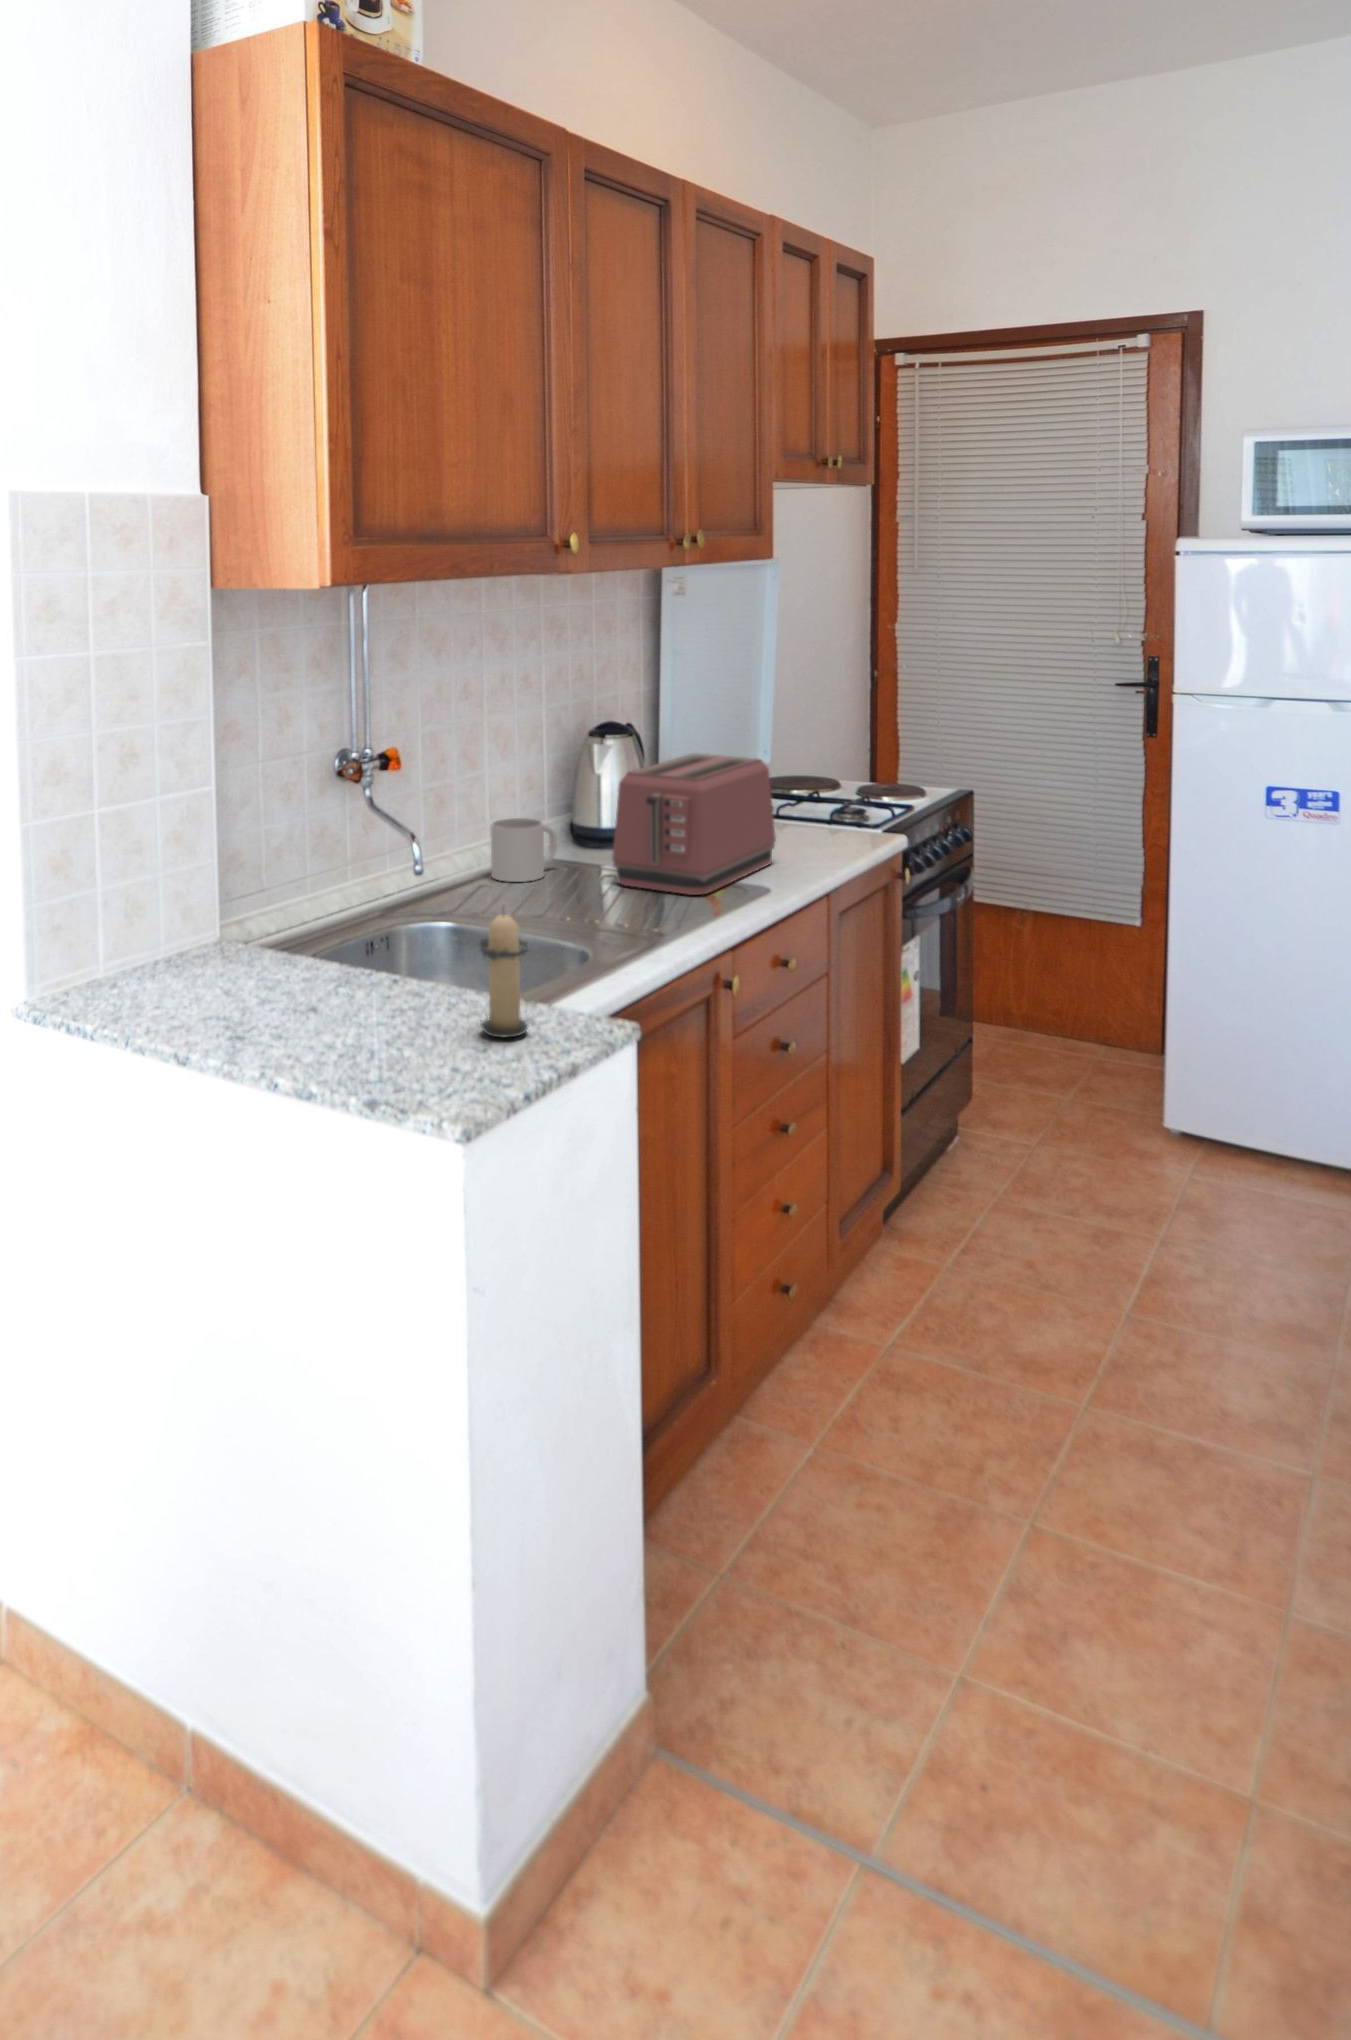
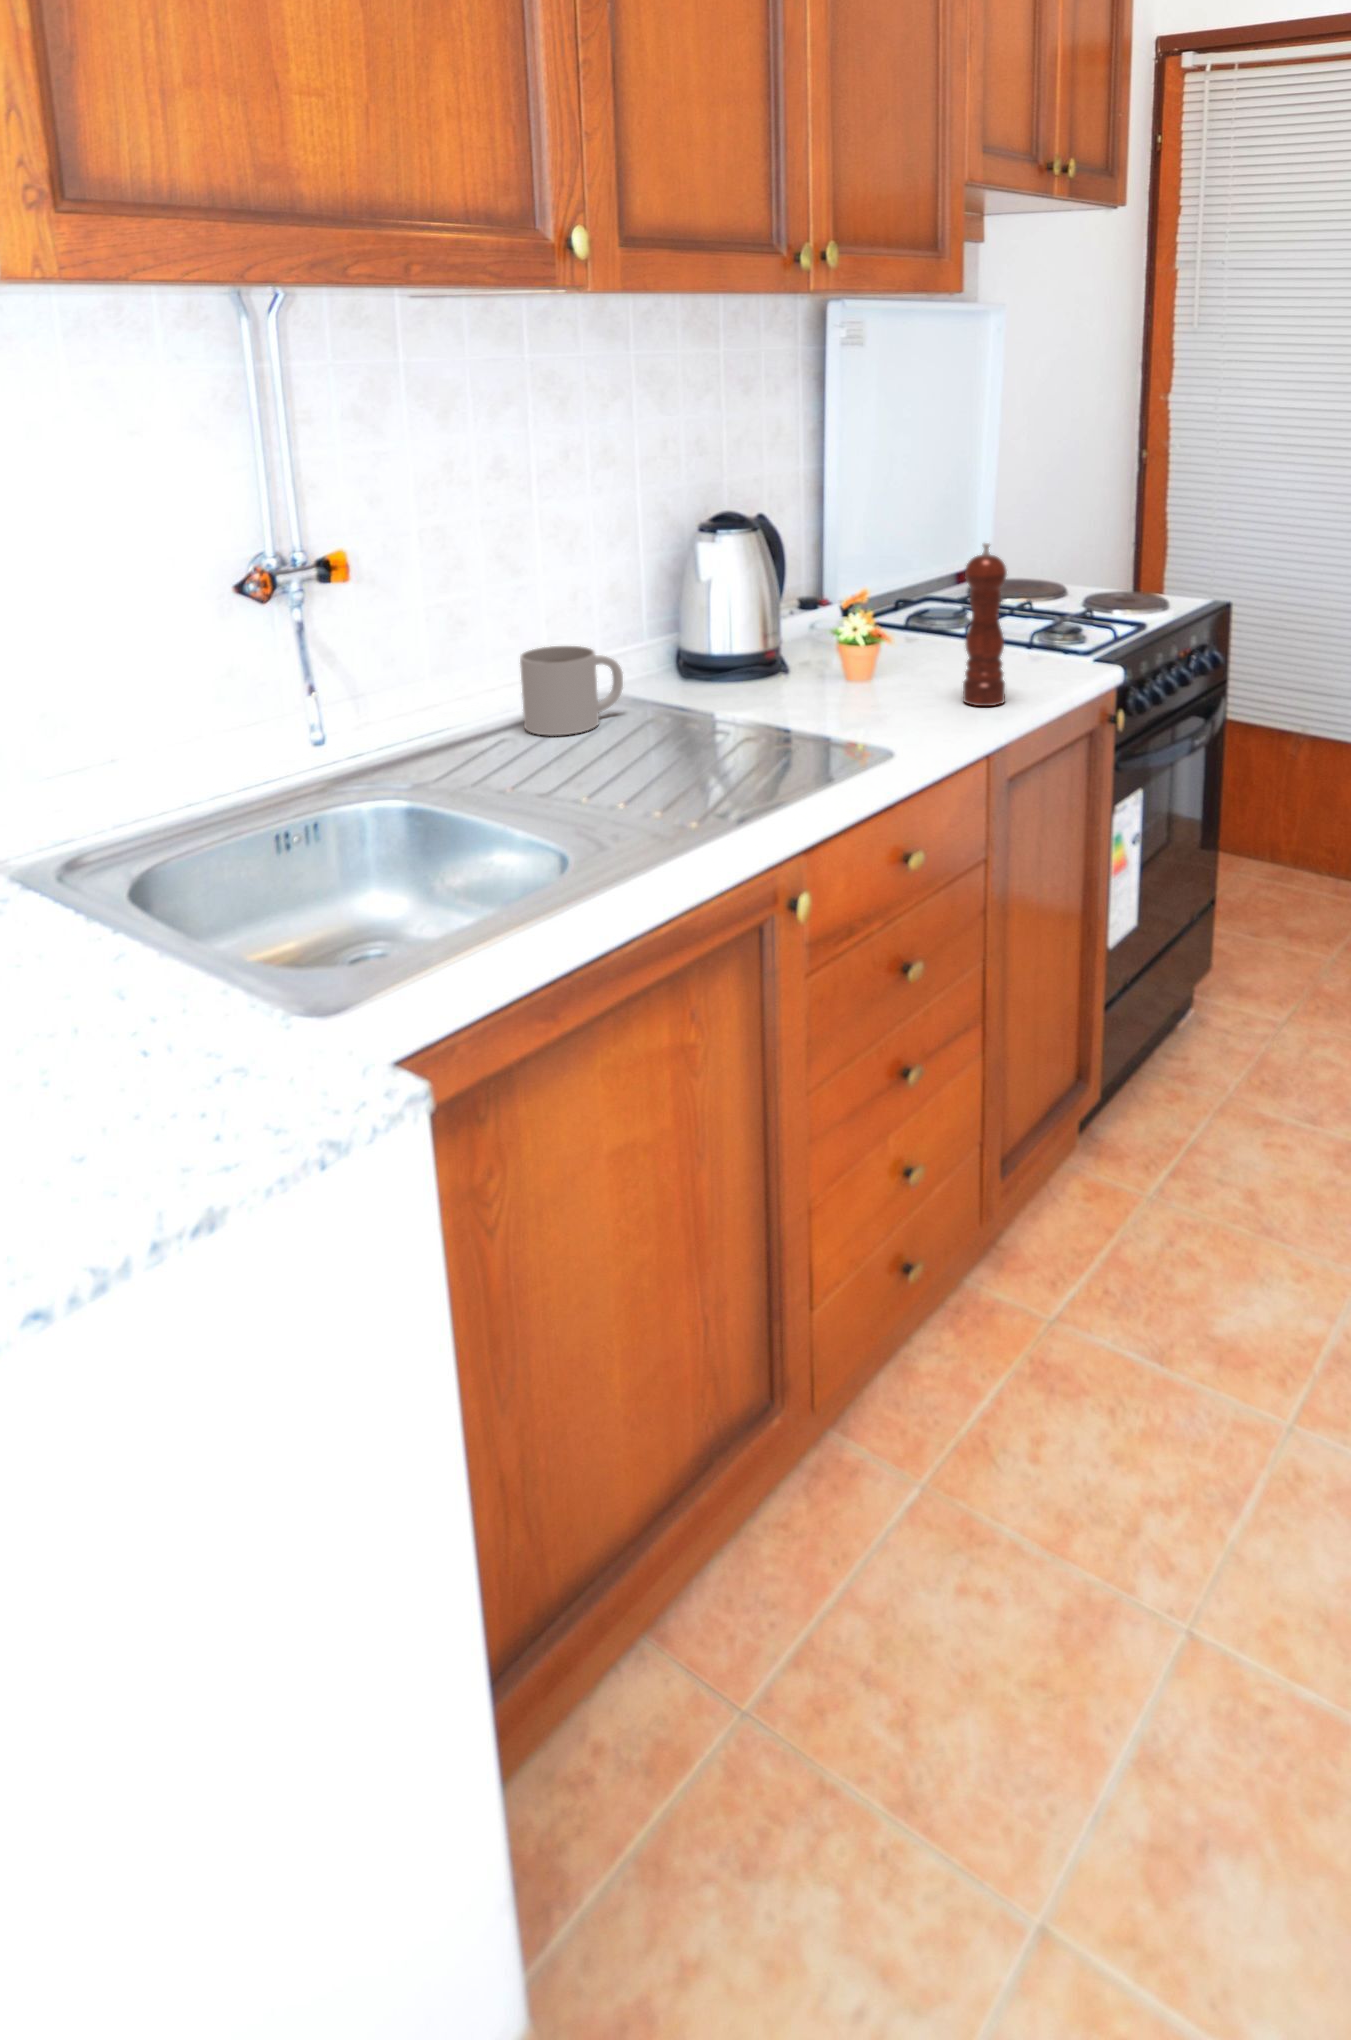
pepper mill: none [801,741,833,860] -> present [963,543,1007,706]
toaster: present [612,754,776,895] -> none [679,559,925,762]
candle: present [480,913,529,1037] -> none [77,879,223,1126]

